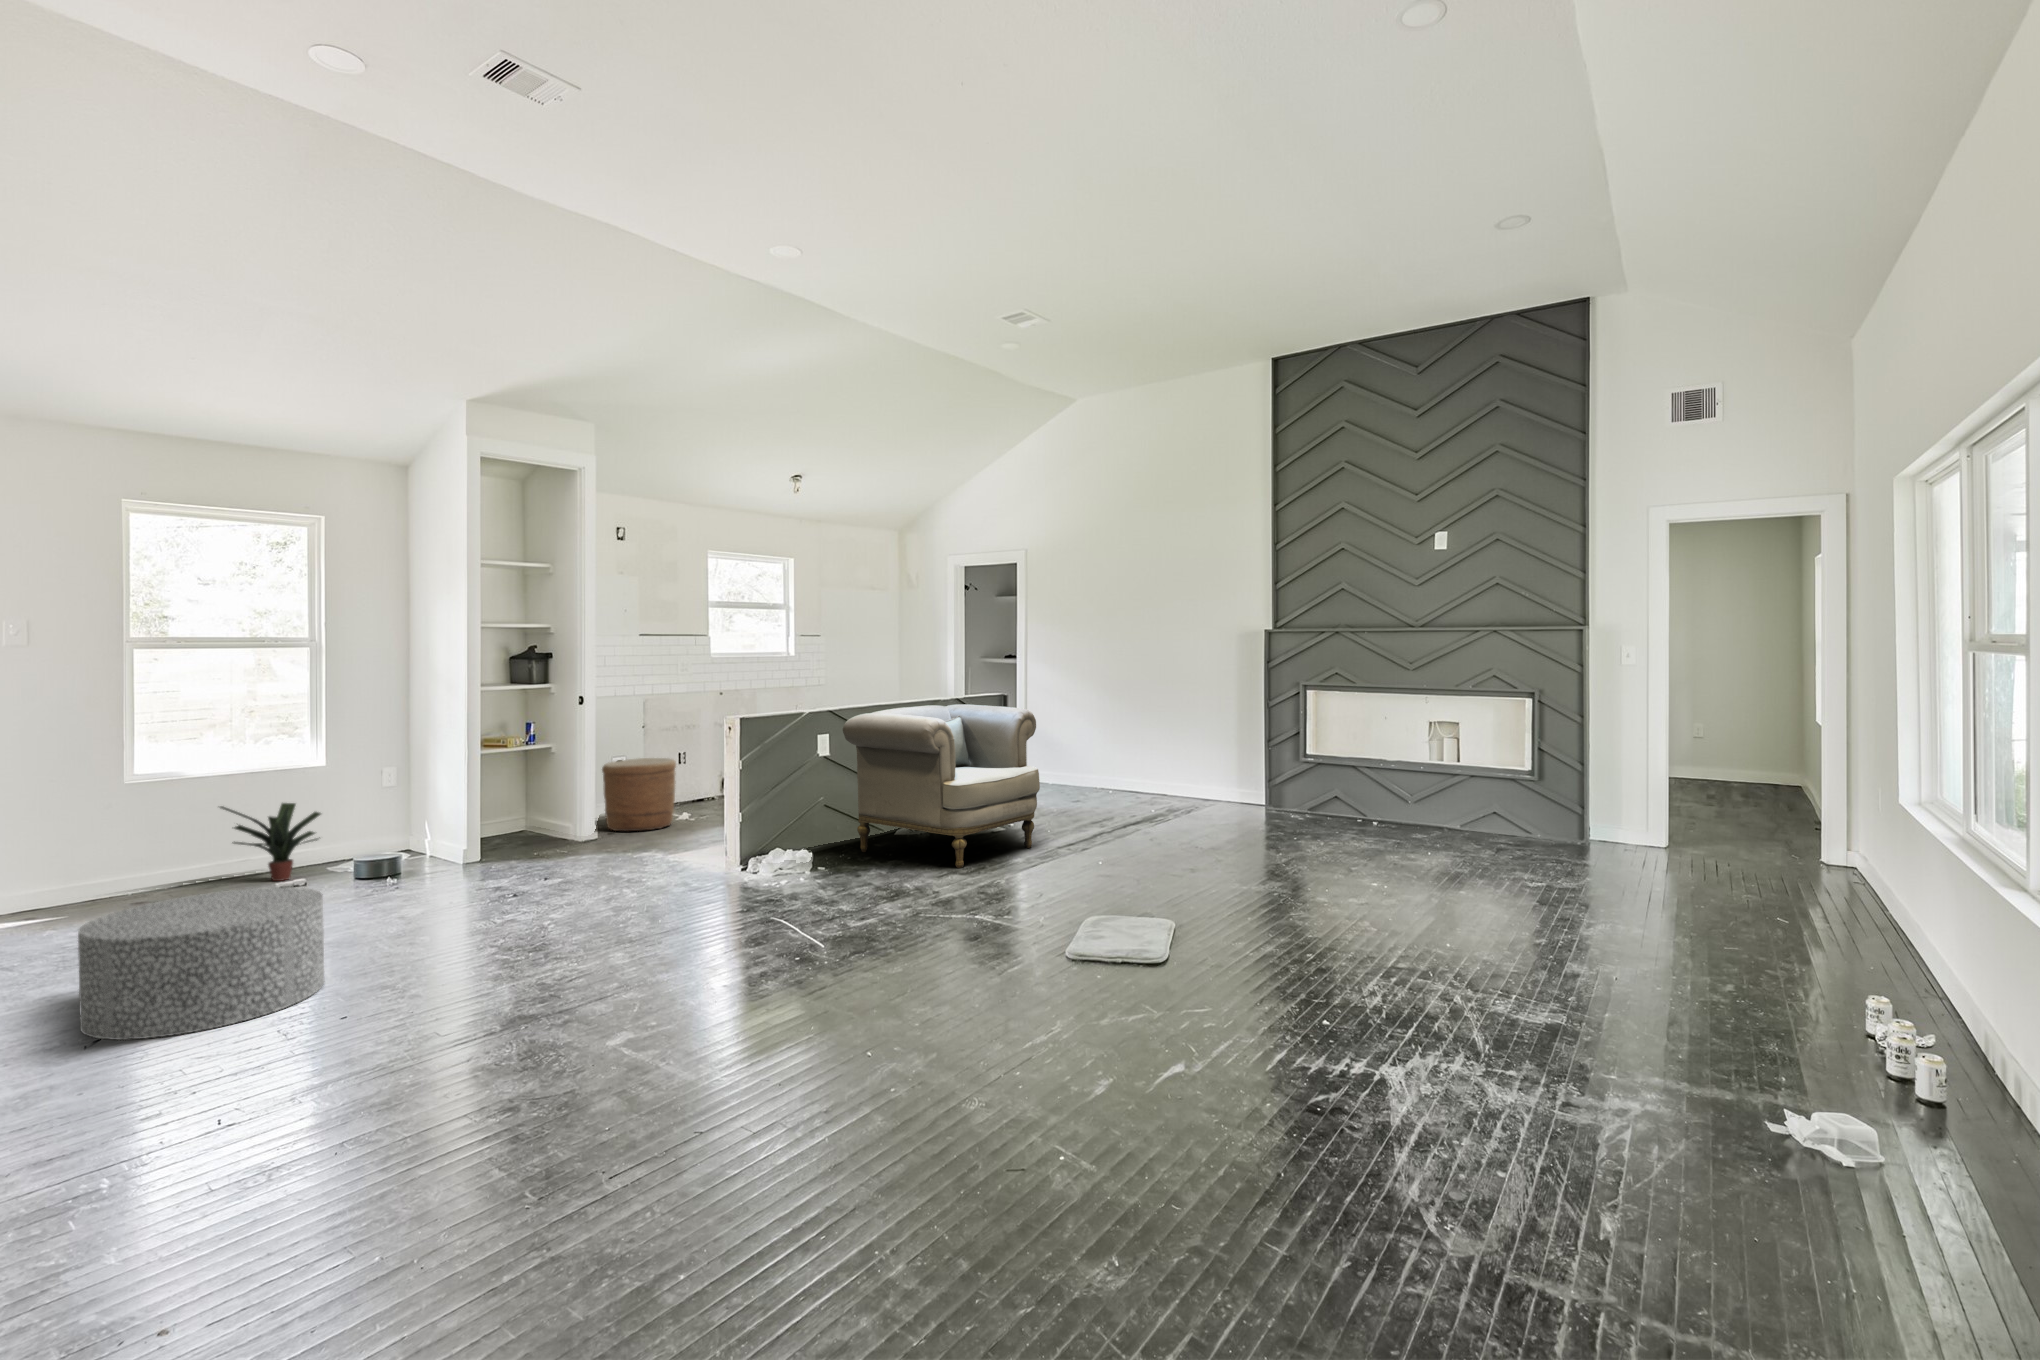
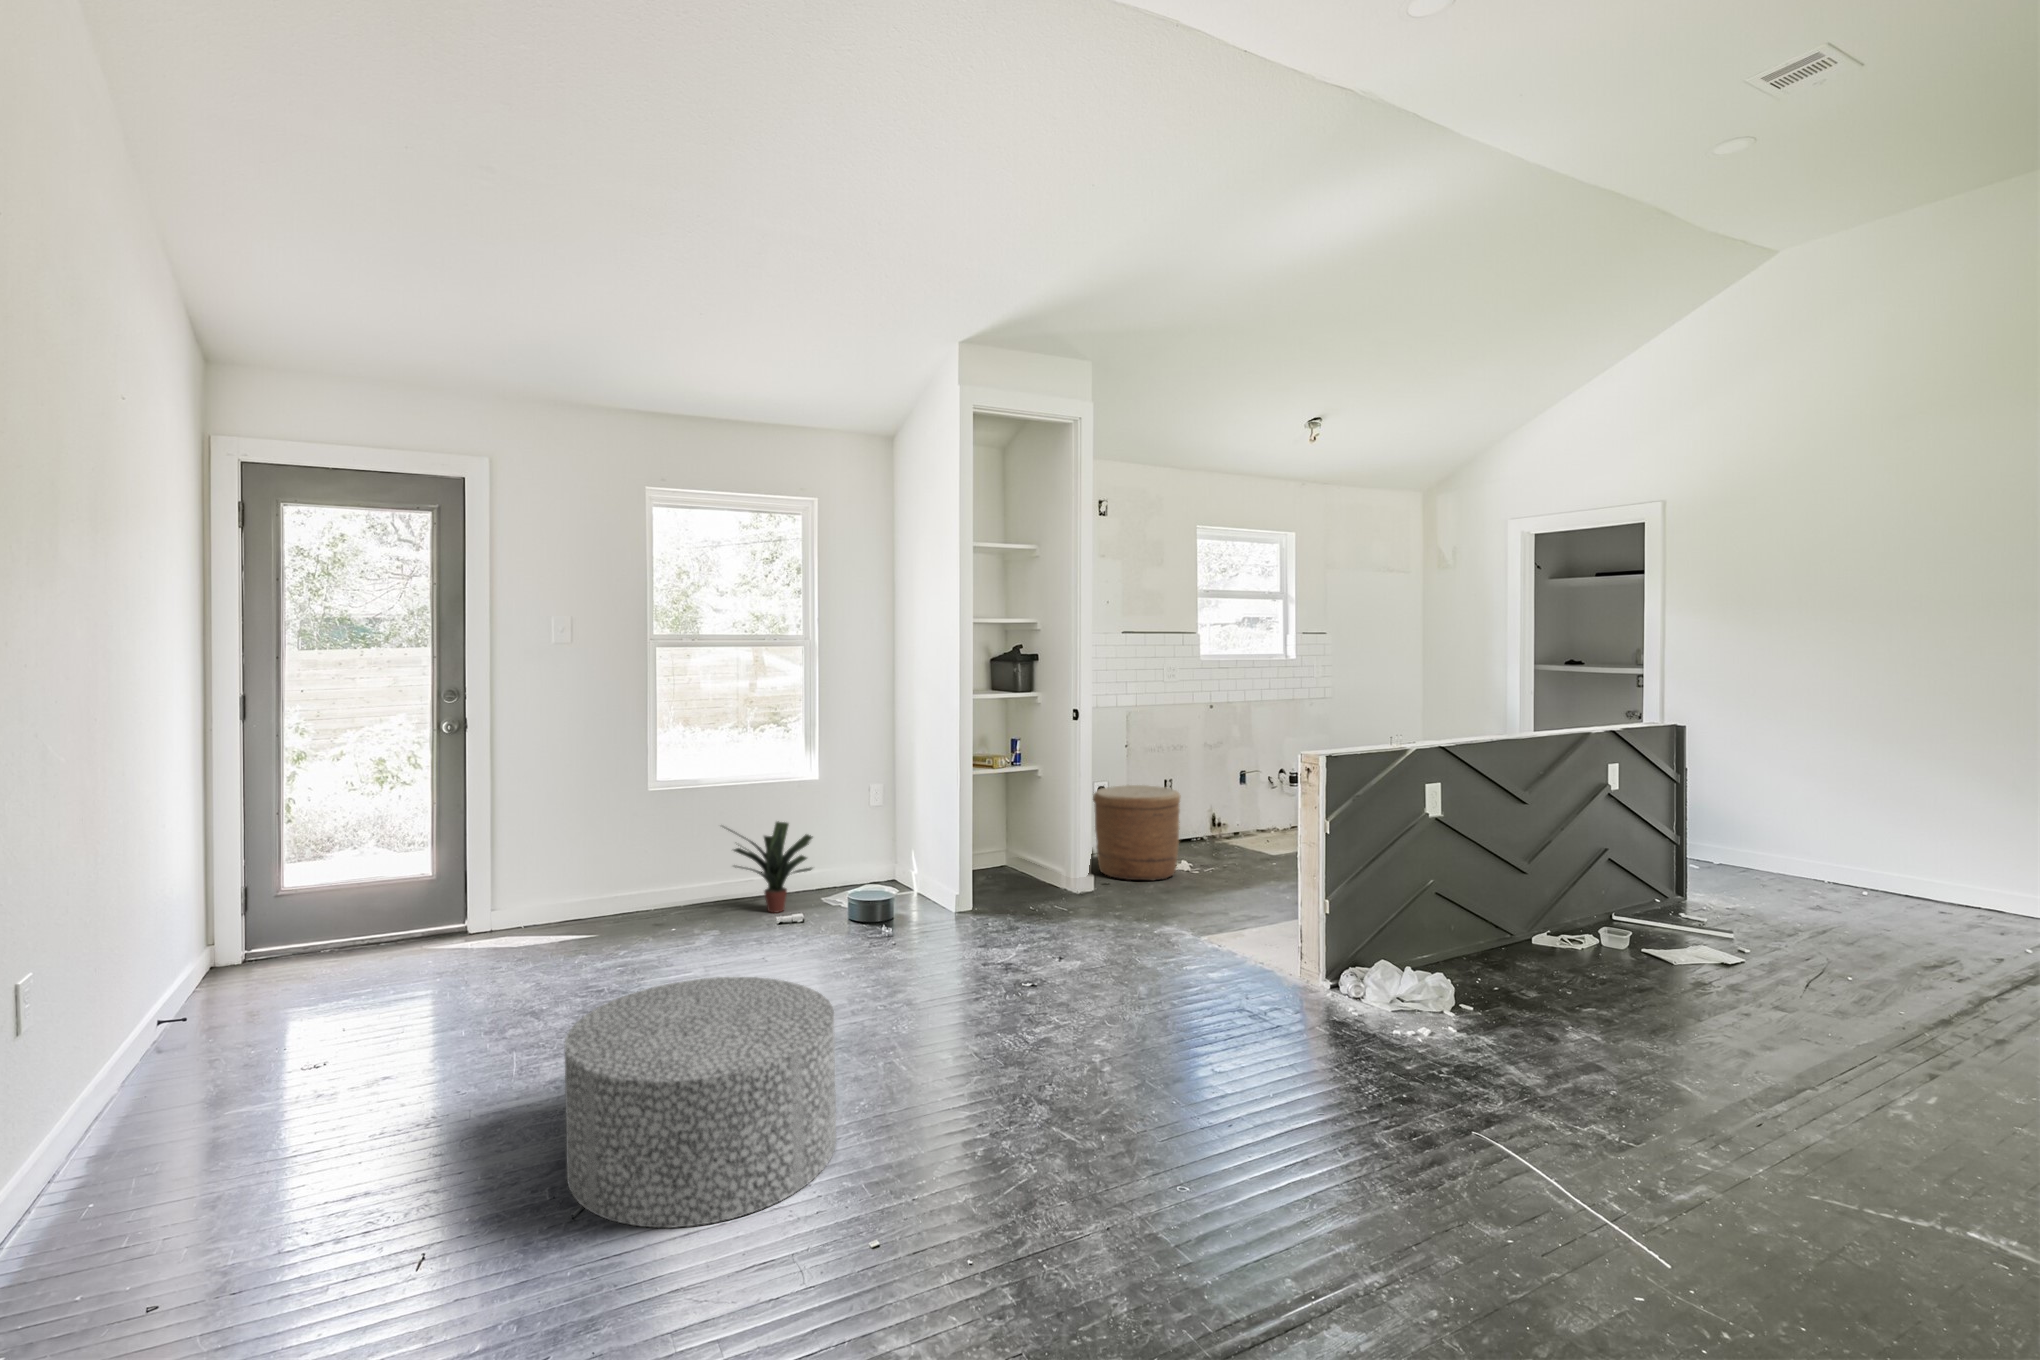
armchair: present [843,704,1040,868] -> none [1468,743,1848,1036]

